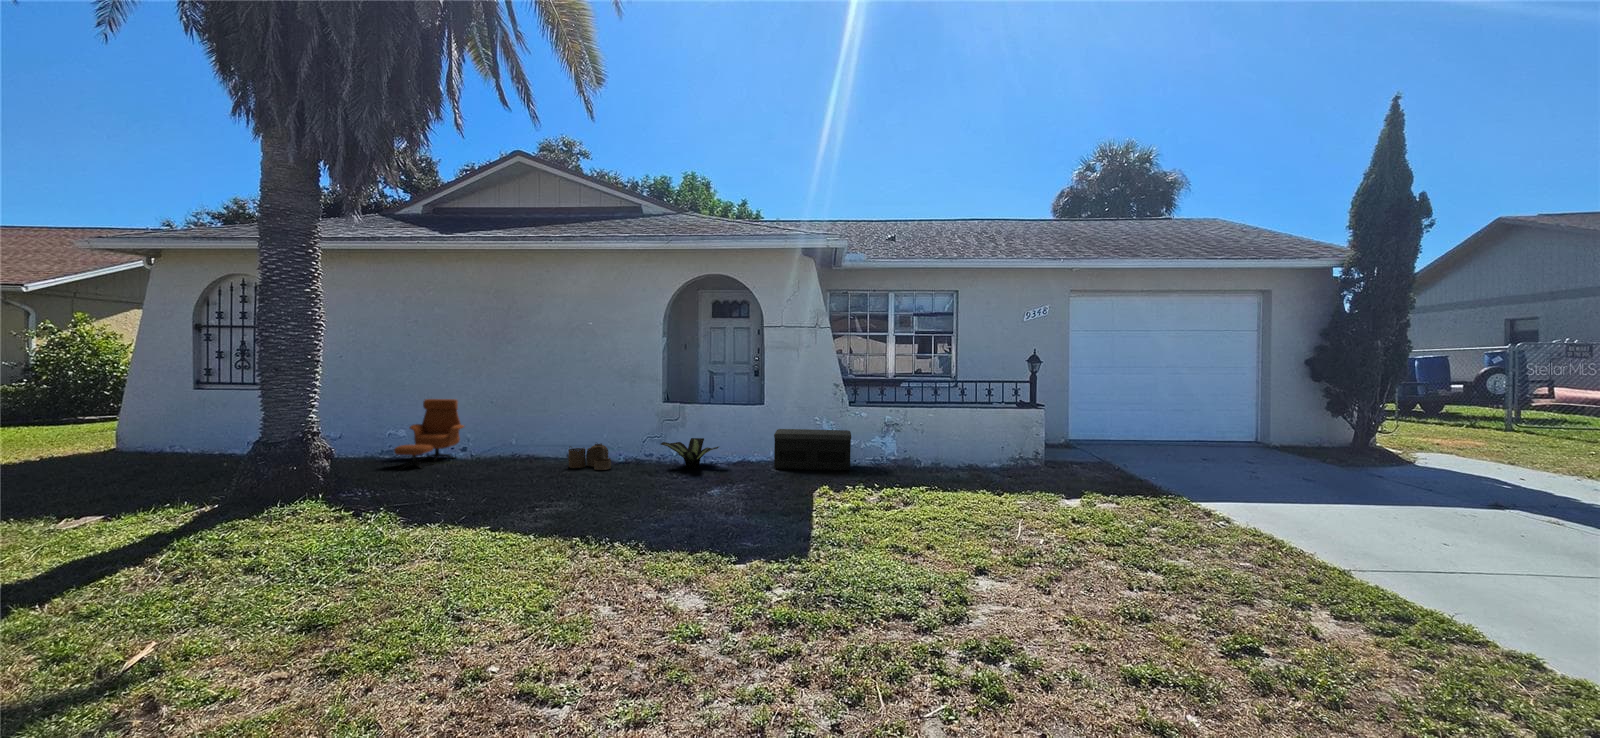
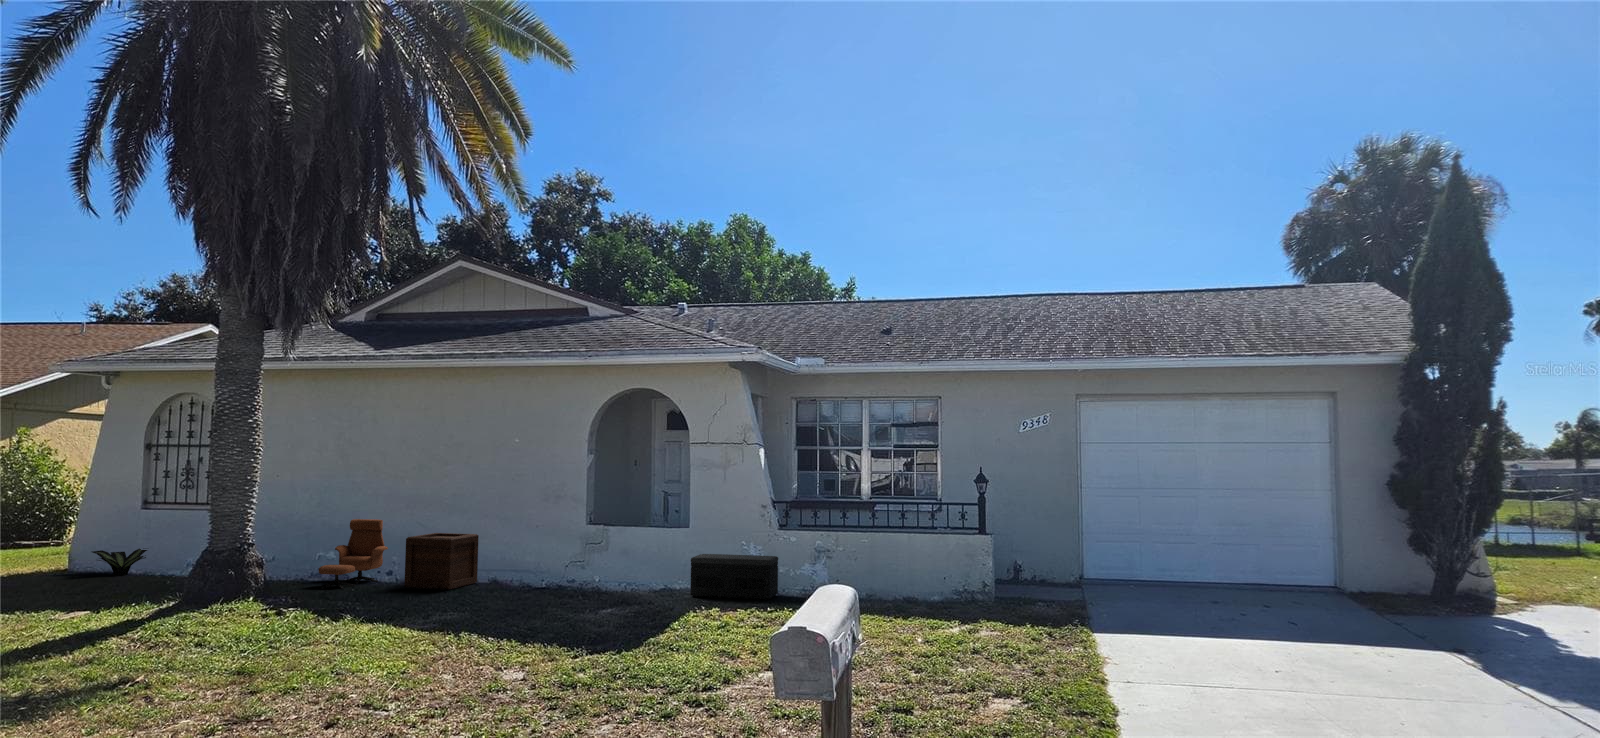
wooden crate: none [486,411,557,467] -> present [404,533,479,590]
potted plant: present [661,438,719,469] -> present [92,549,147,576]
woven basket: present [568,443,611,470] -> none [483,566,527,594]

